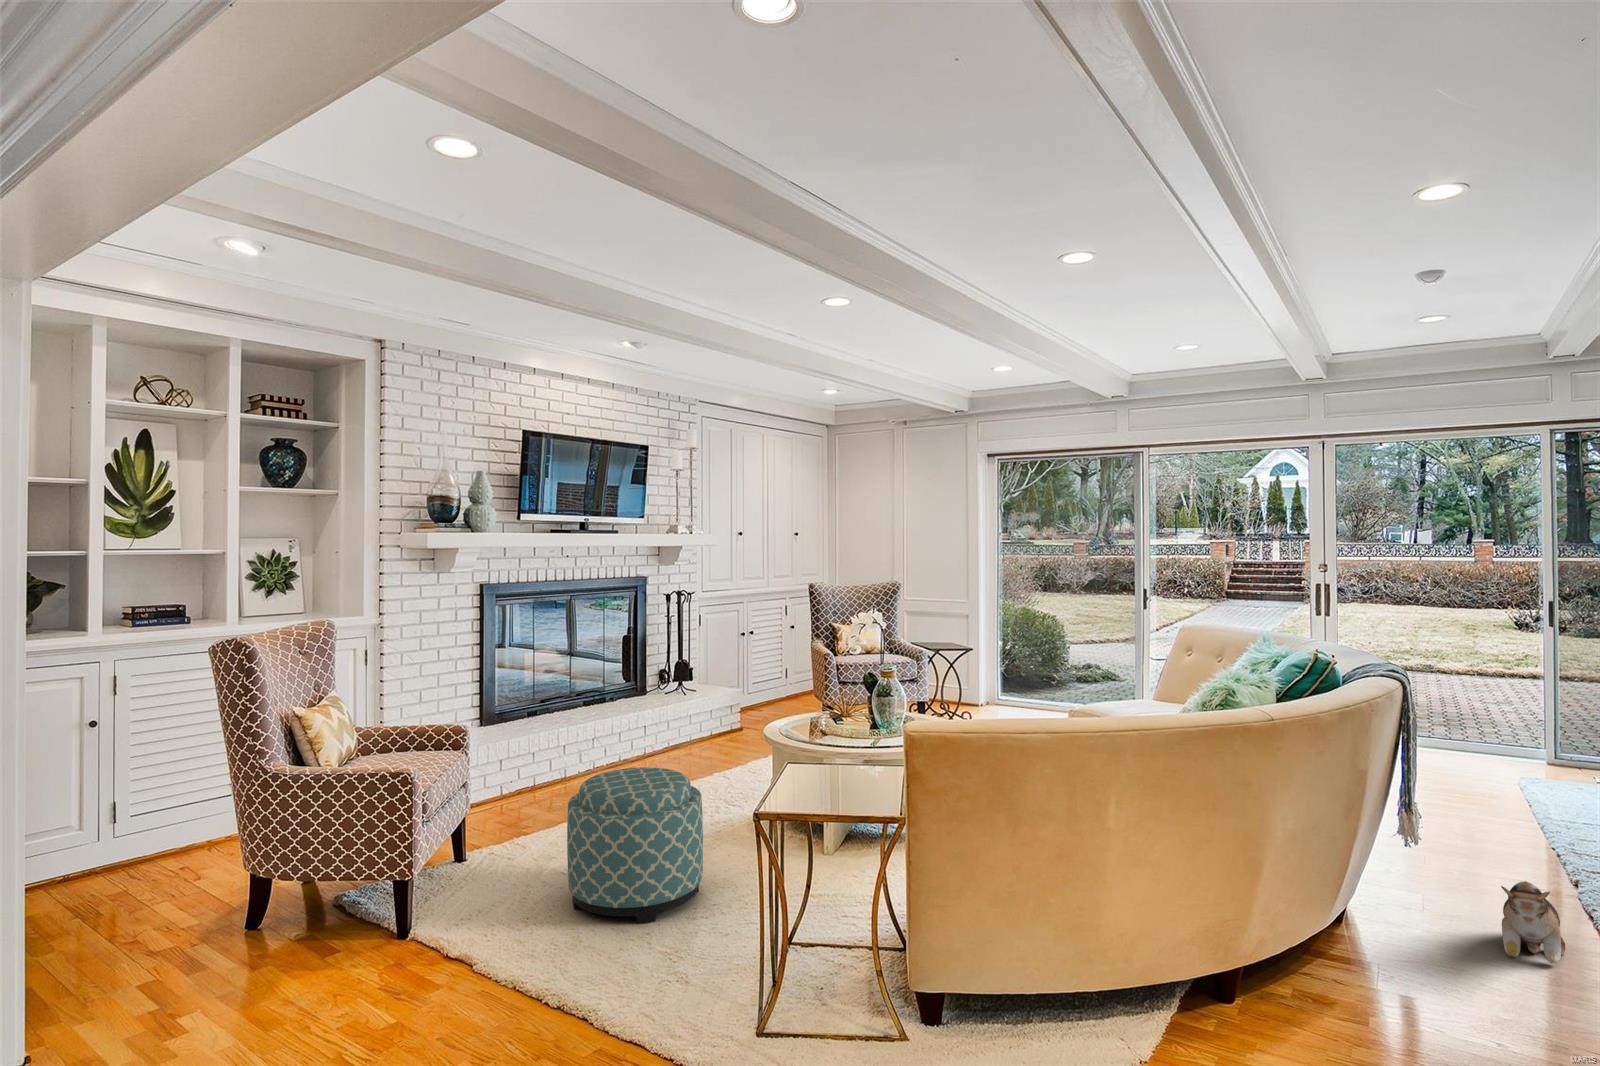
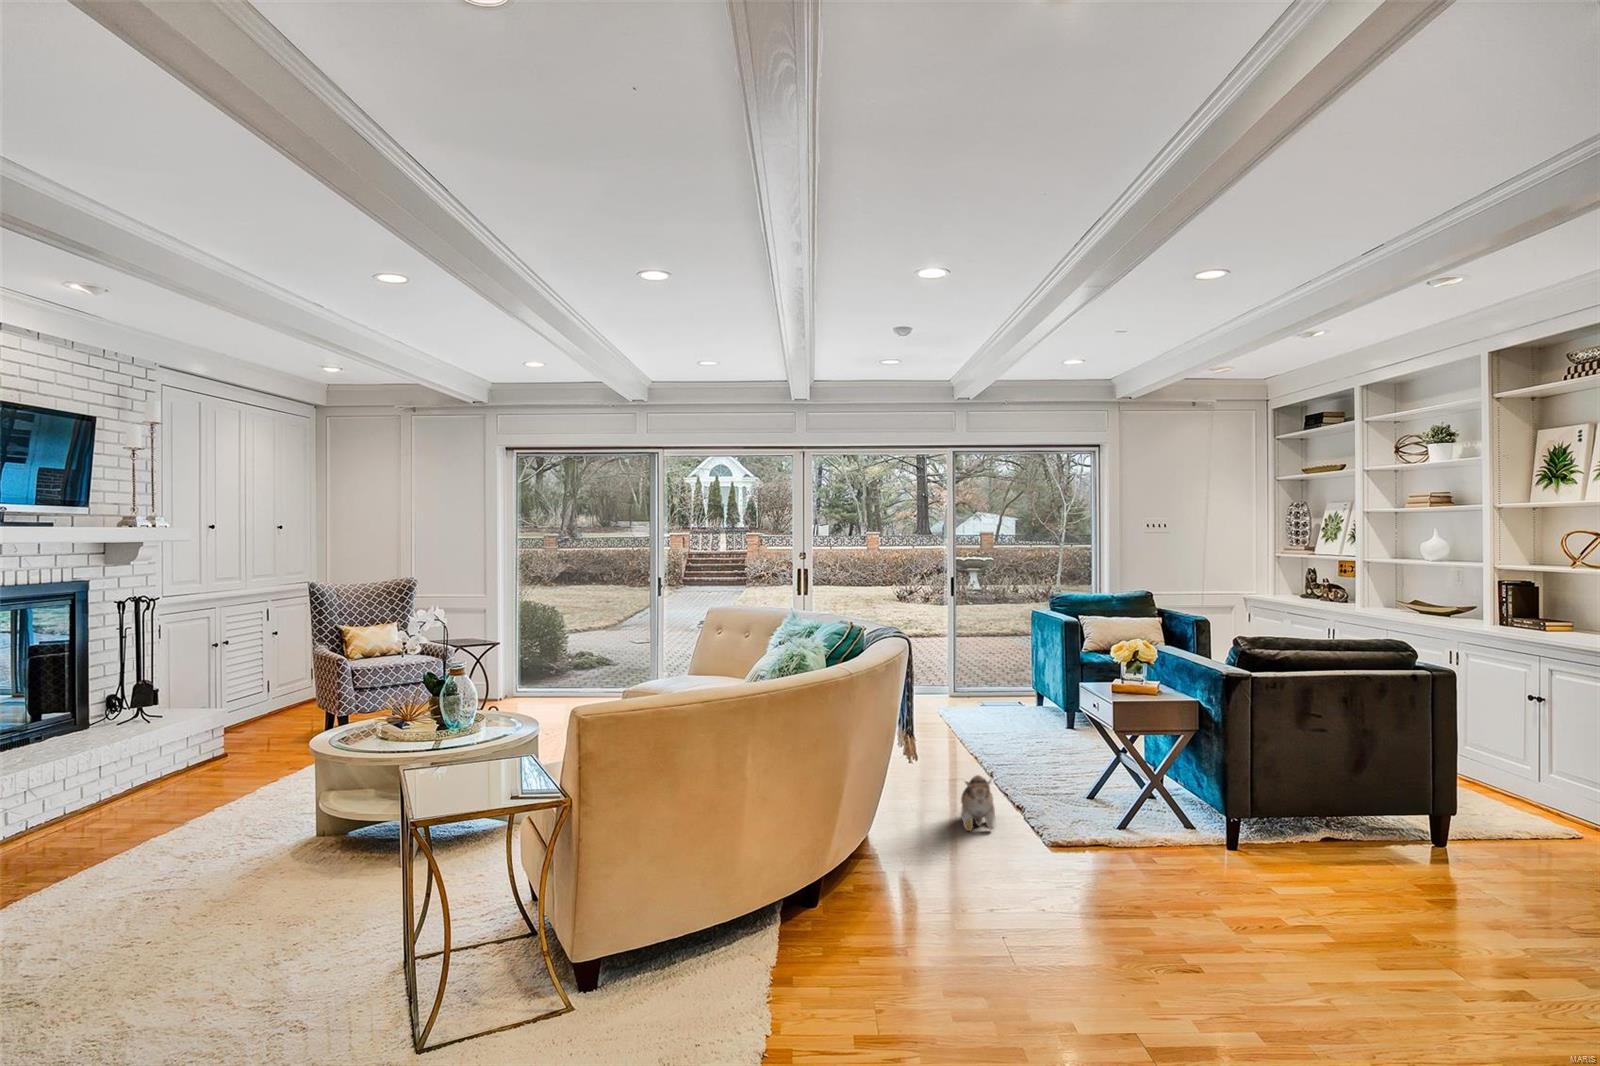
ottoman: present [567,767,703,924] -> none [77,803,273,997]

